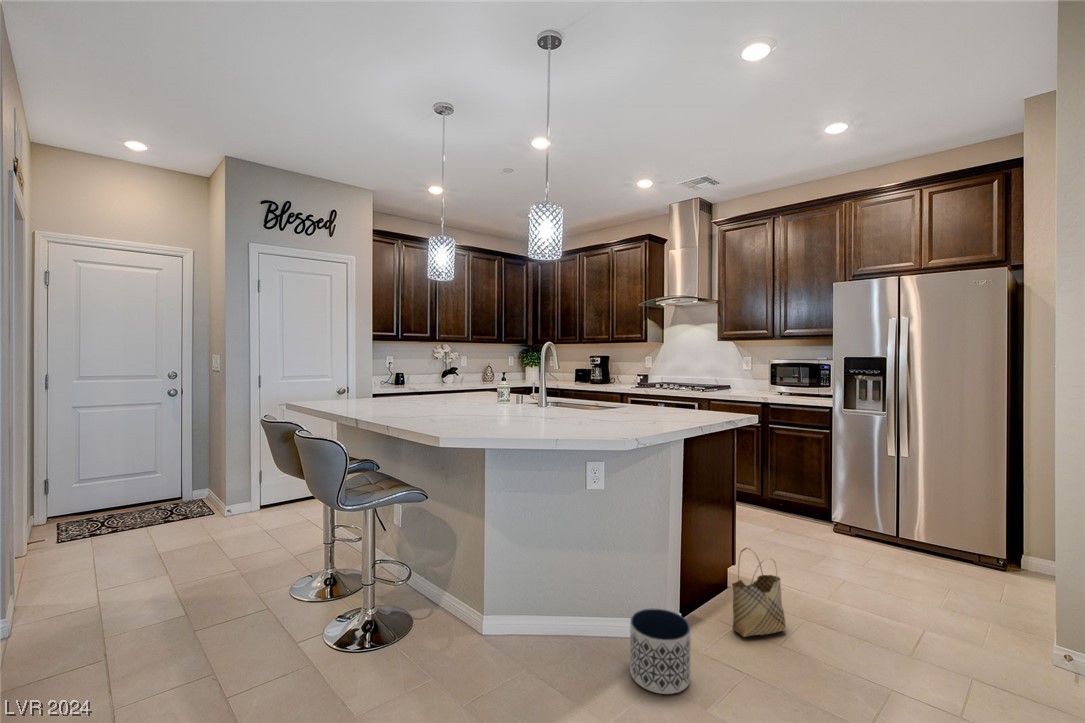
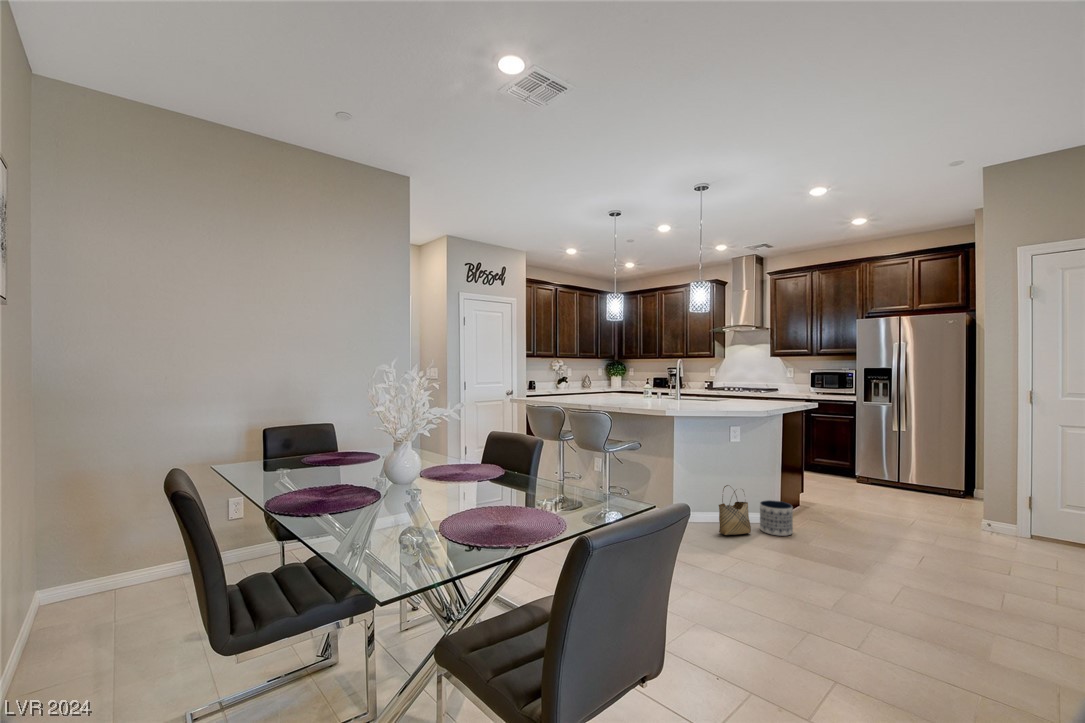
woven basket: present [732,548,786,637] -> present [719,485,751,535]

